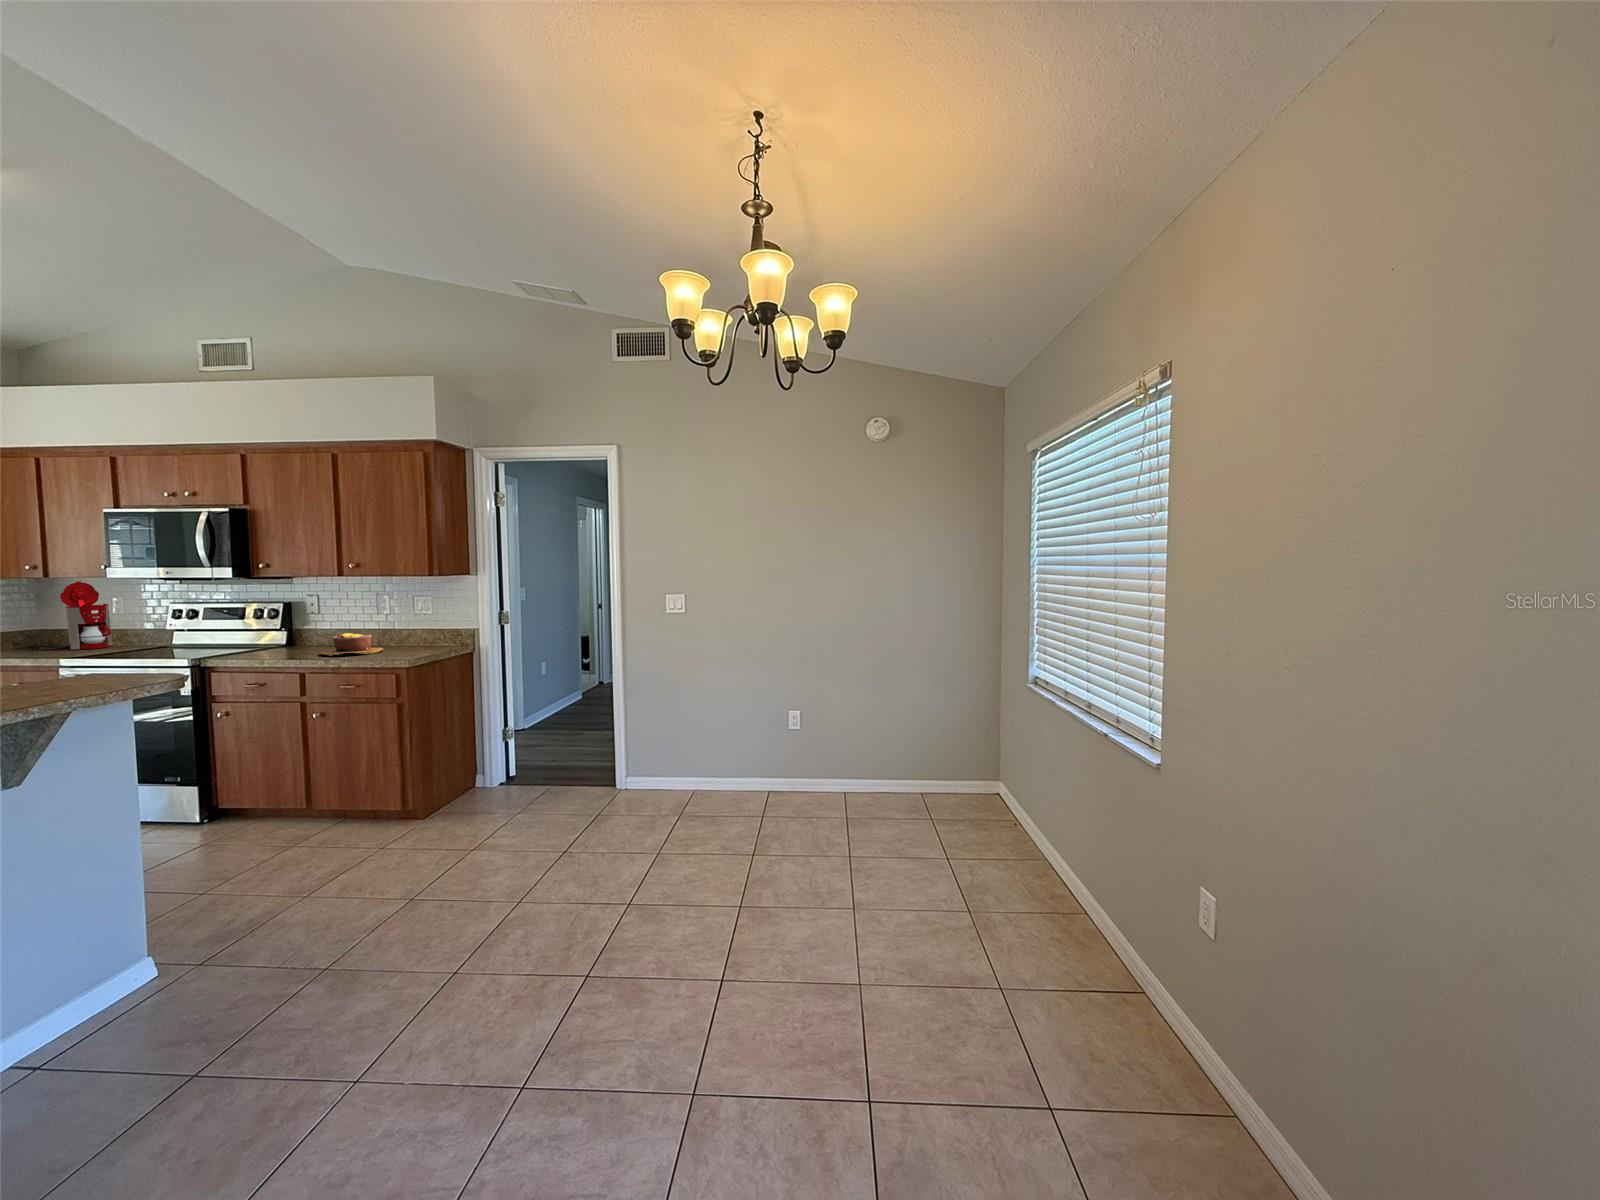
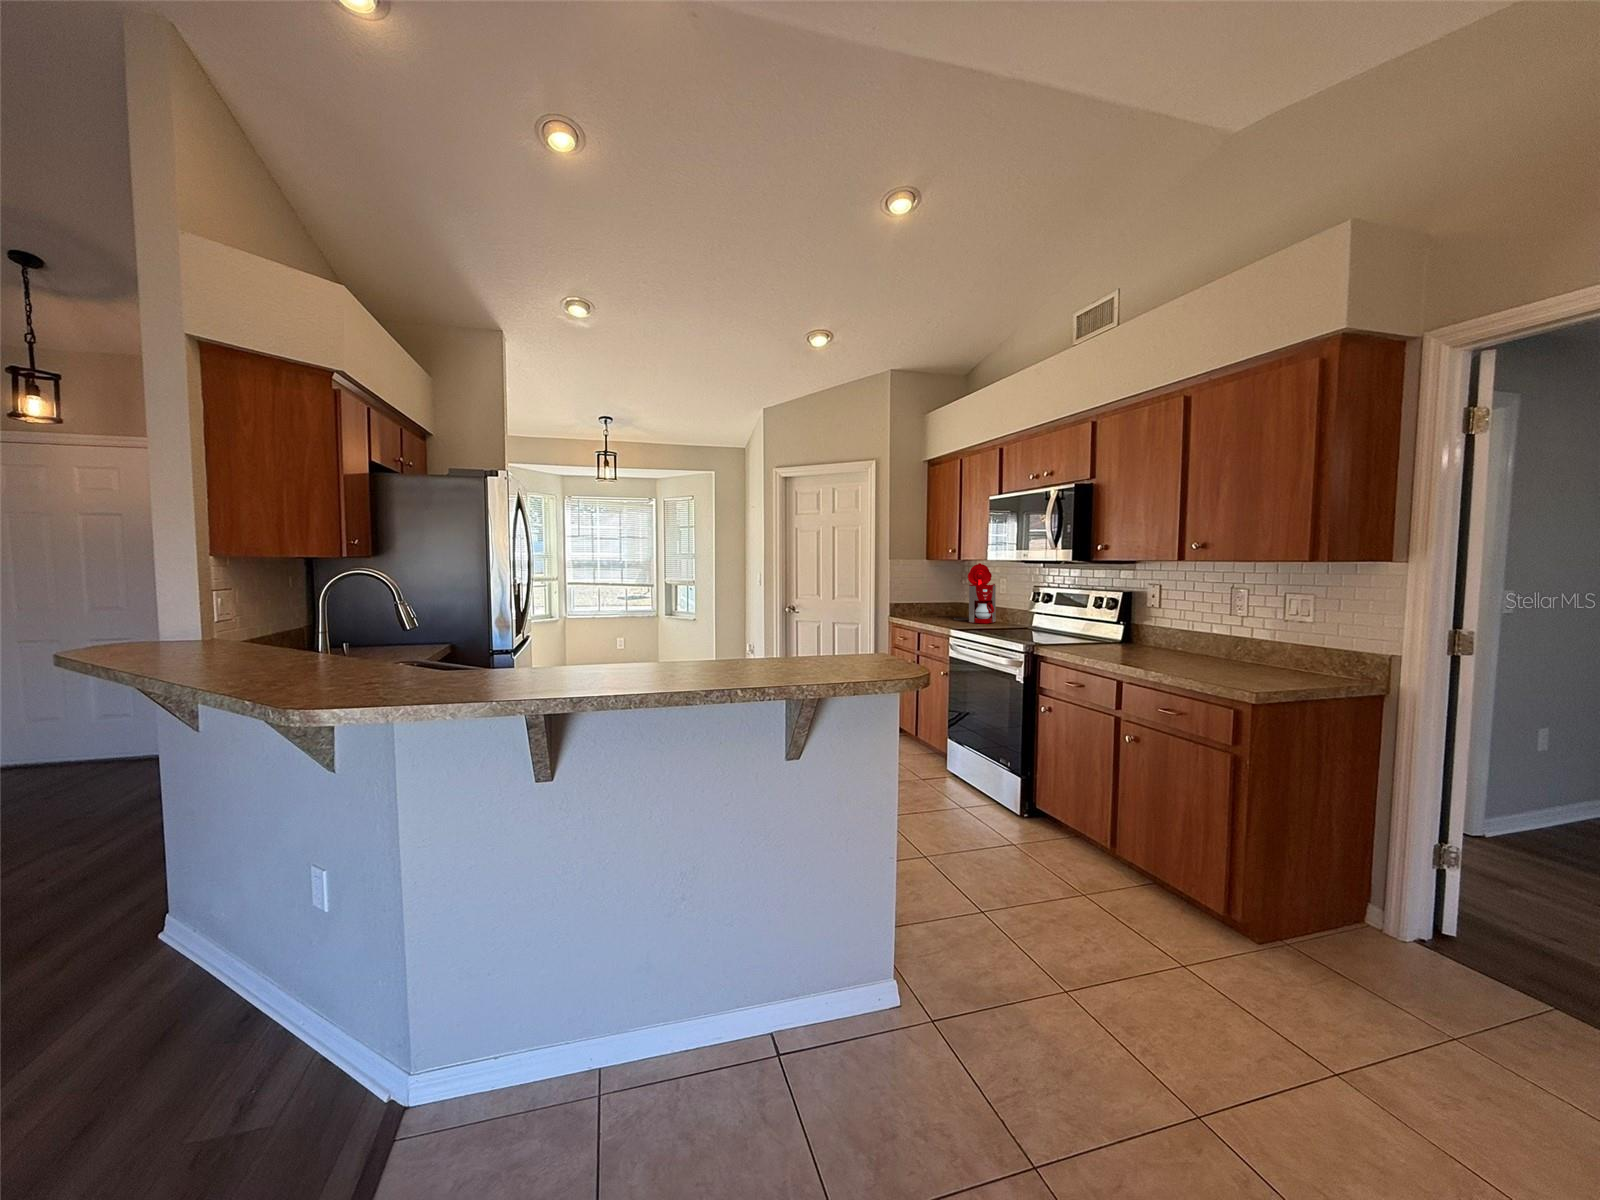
bowl: present [321,633,383,656] -> none [1146,637,1230,670]

